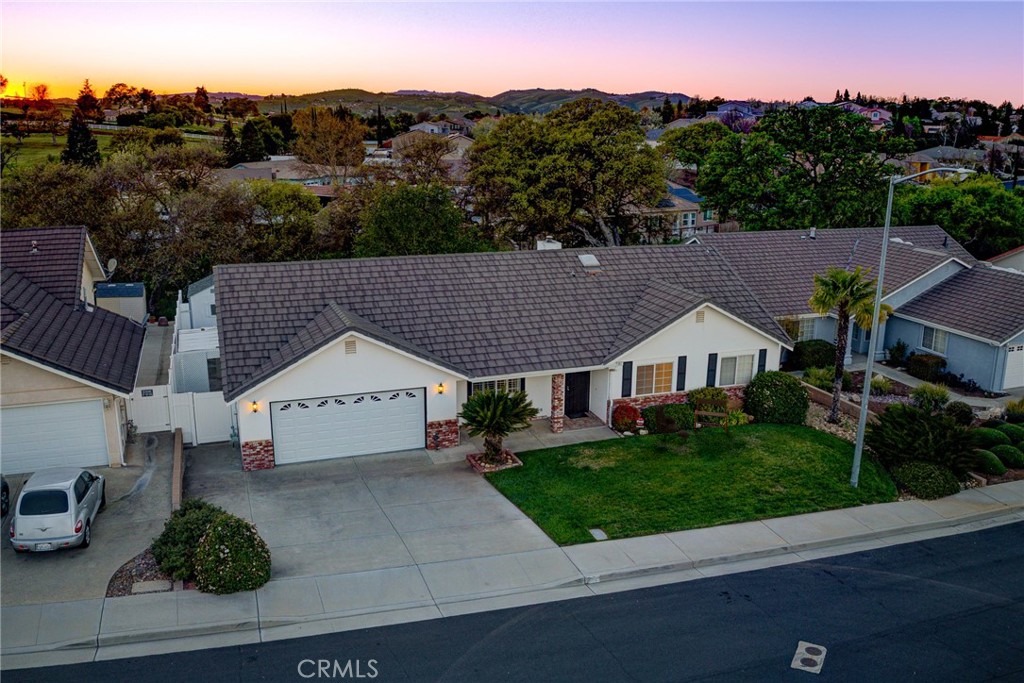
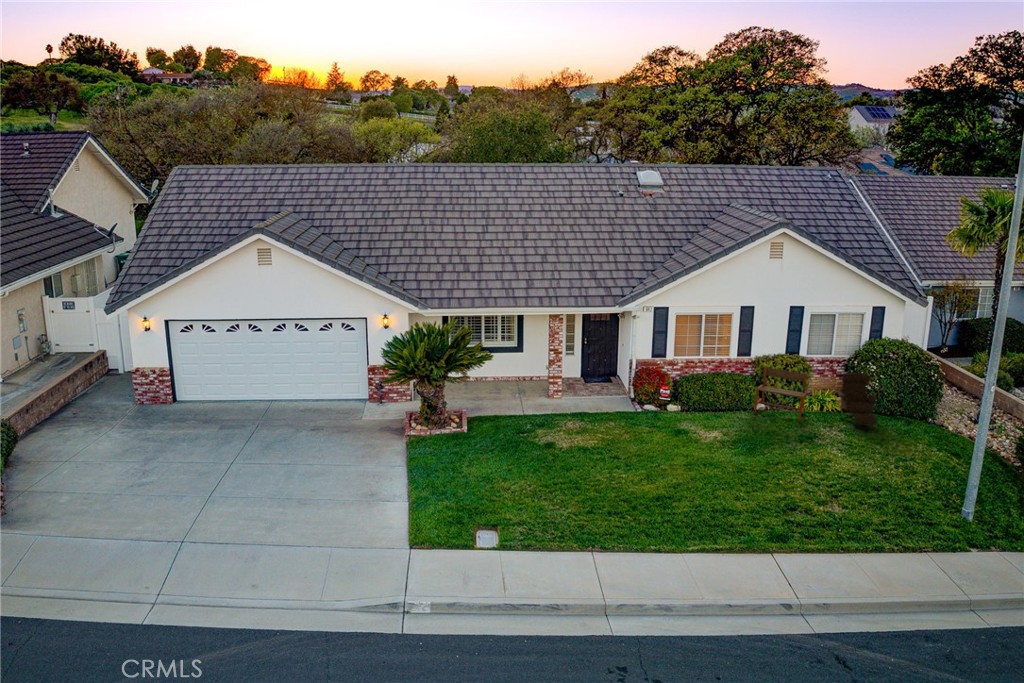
lounge chair: present [655,405,690,441] -> present [838,373,877,430]

